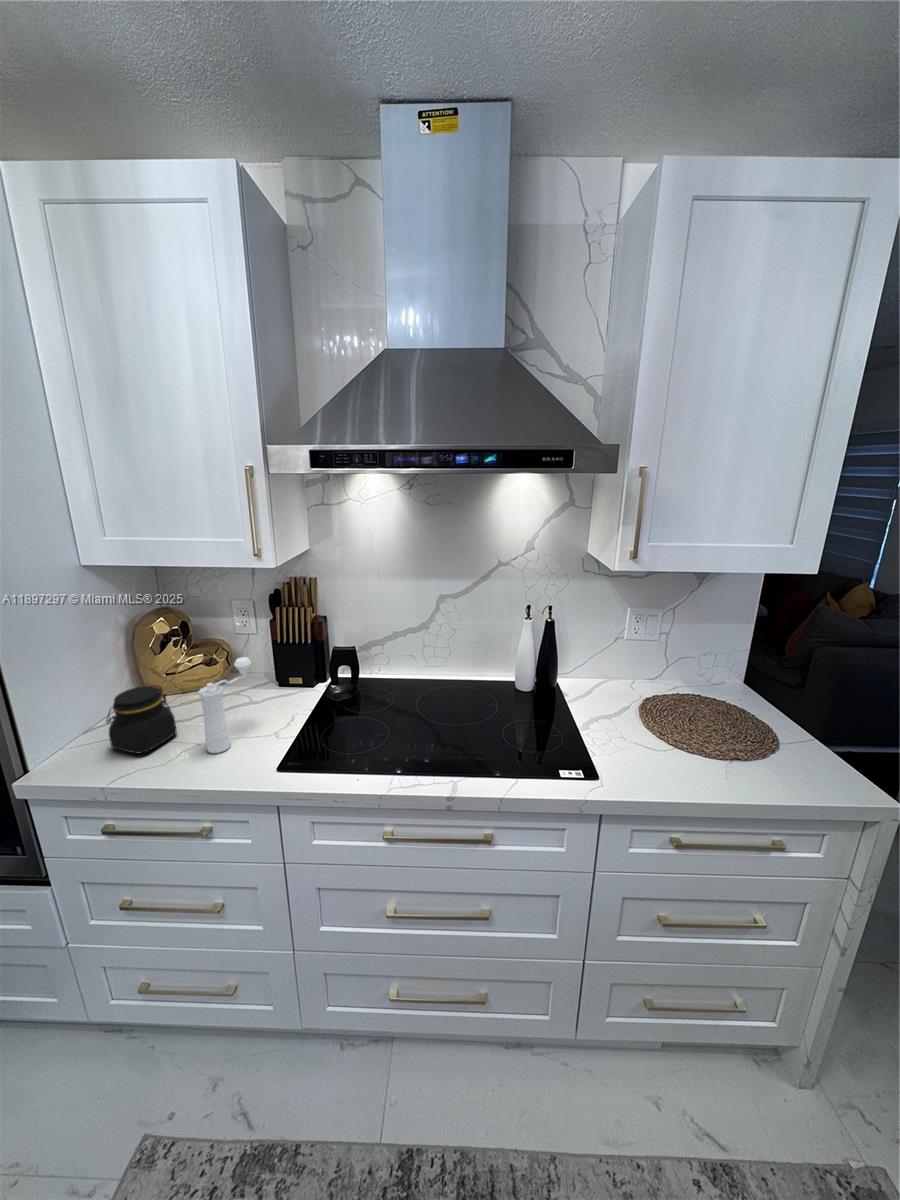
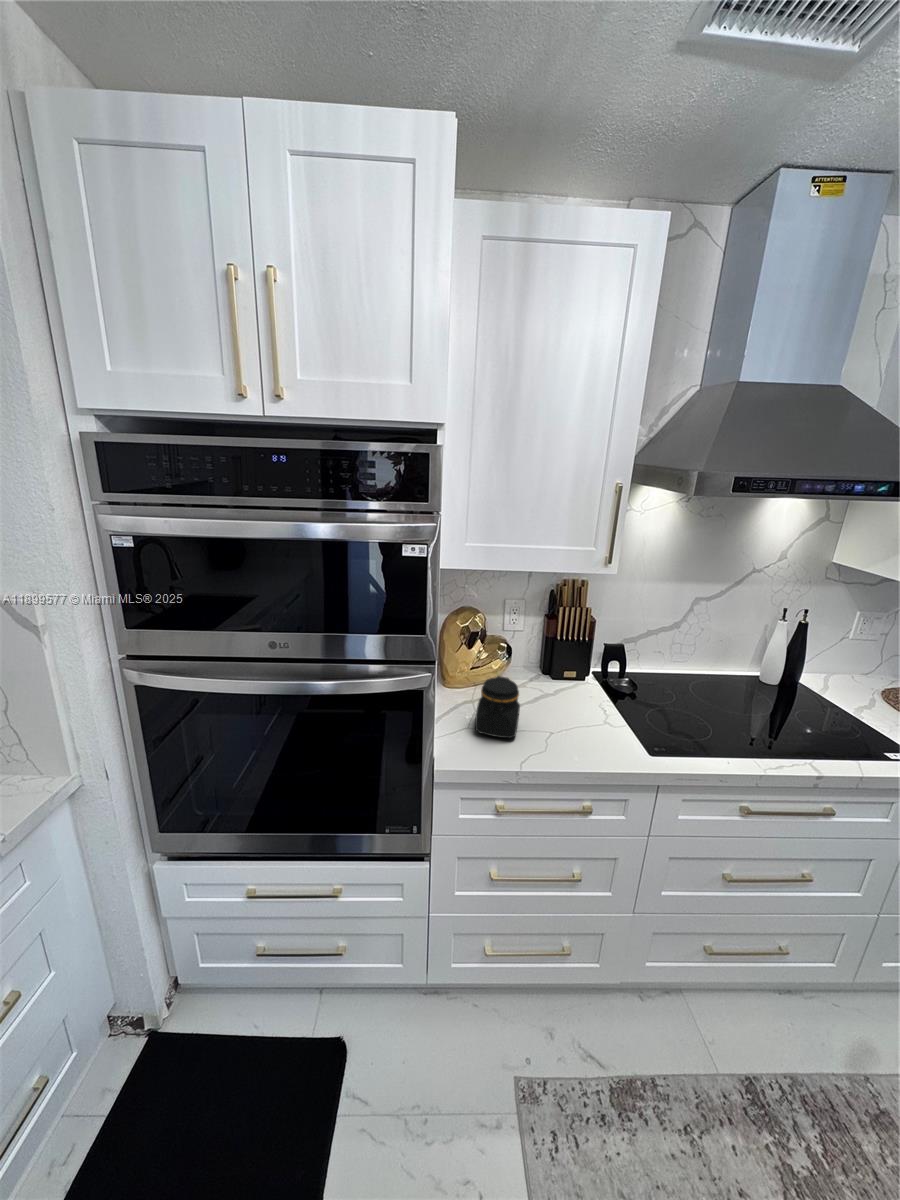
pepper mill: present [198,657,251,753] -> none [559,652,588,739]

